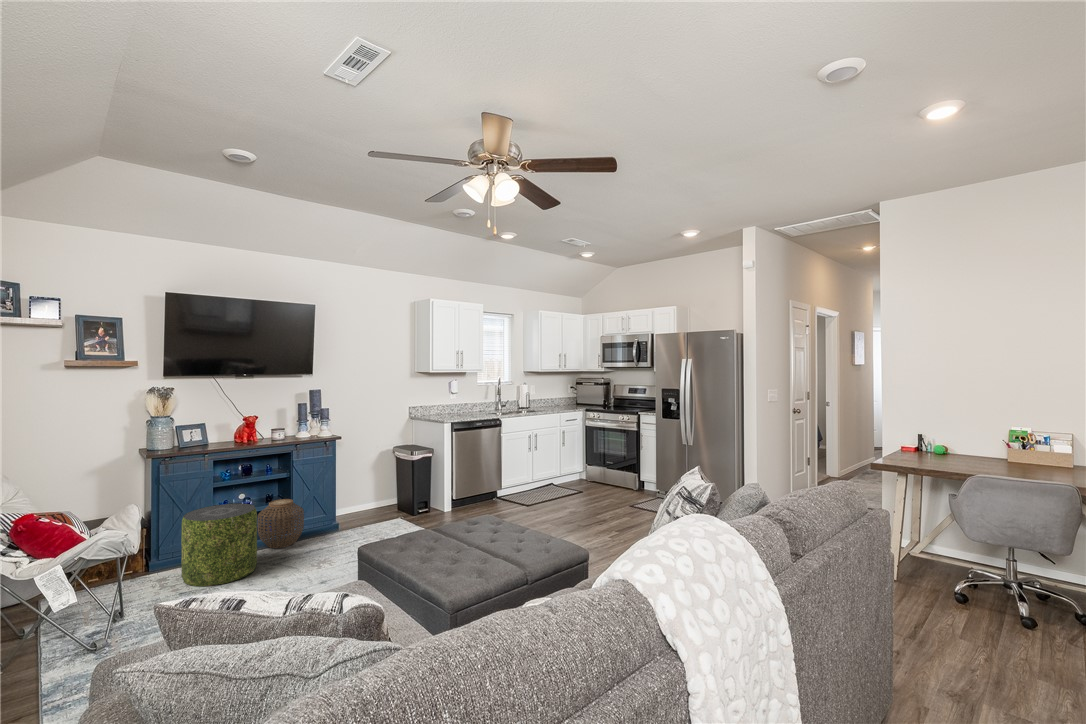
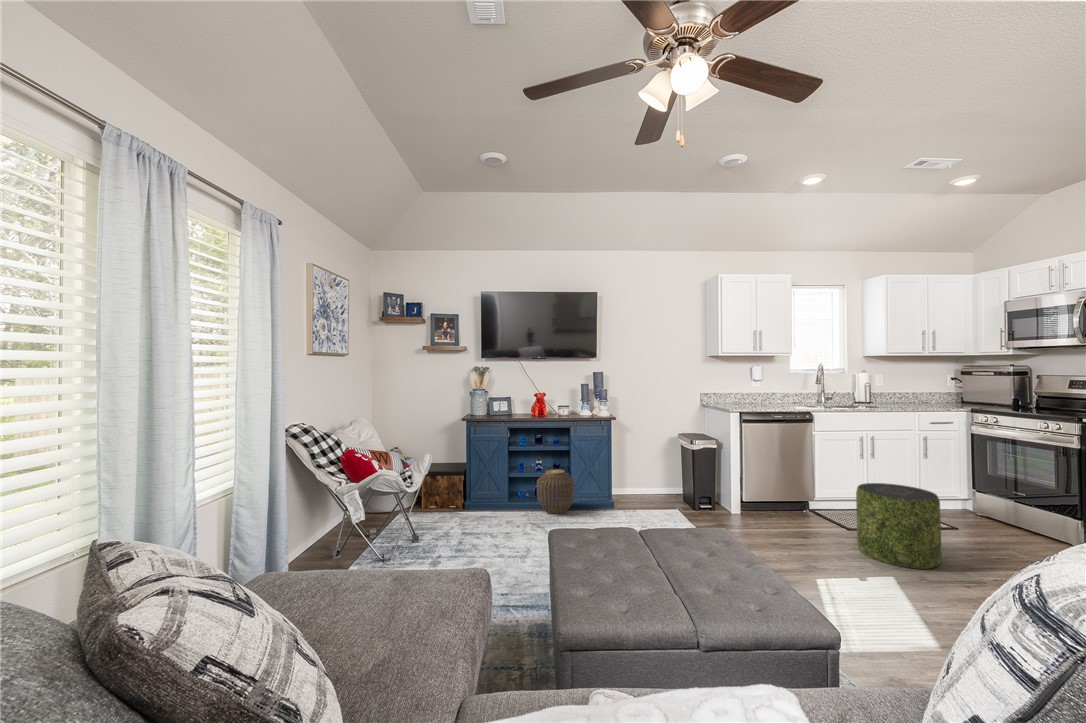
pouf: present [181,503,257,586] -> present [856,483,942,569]

